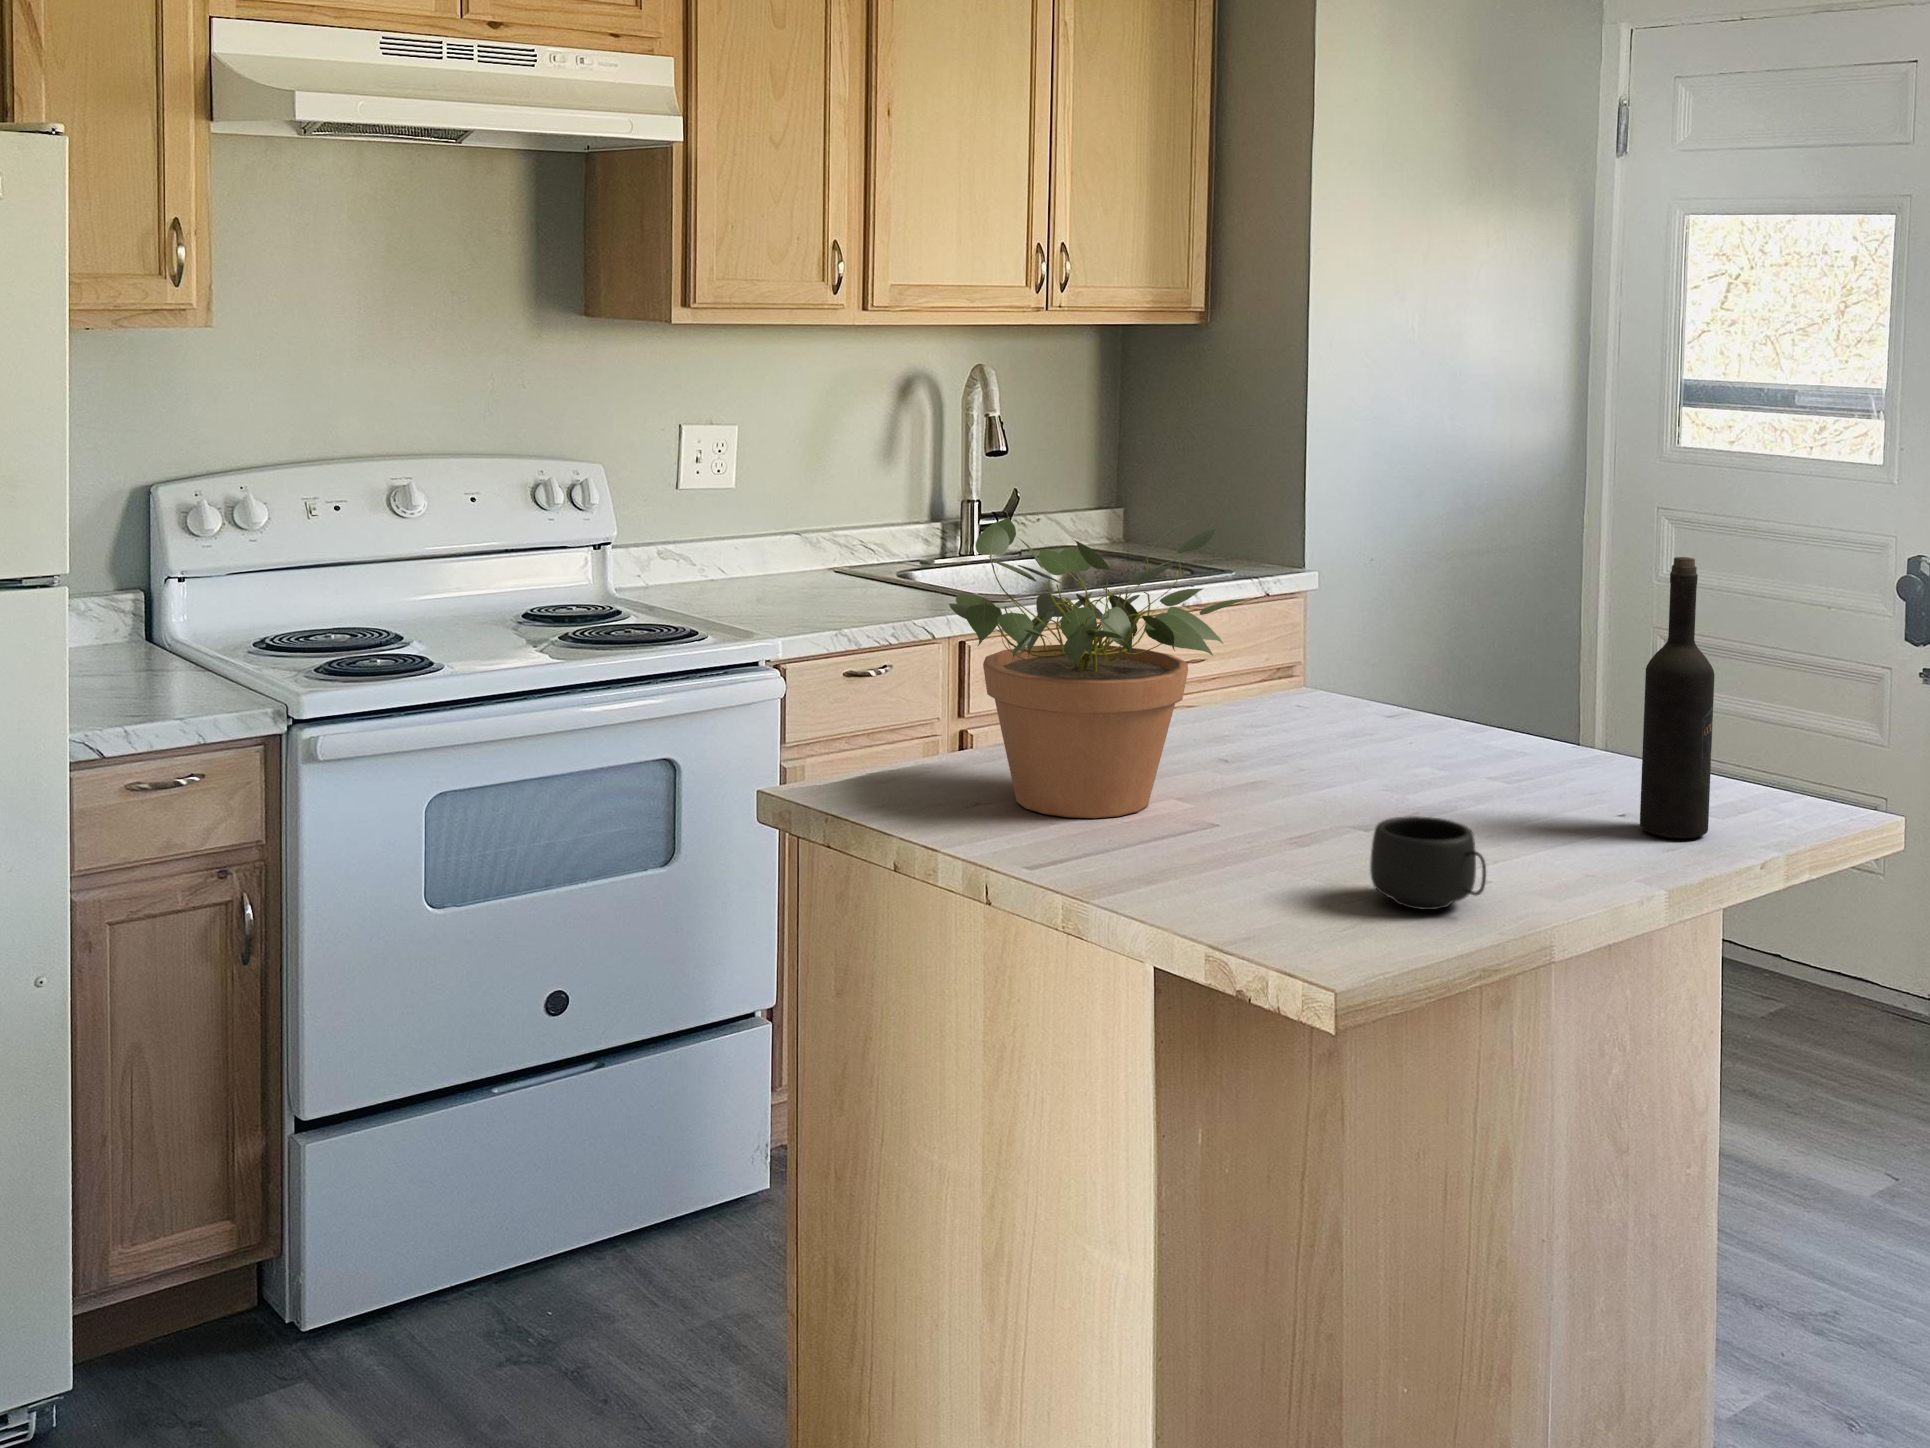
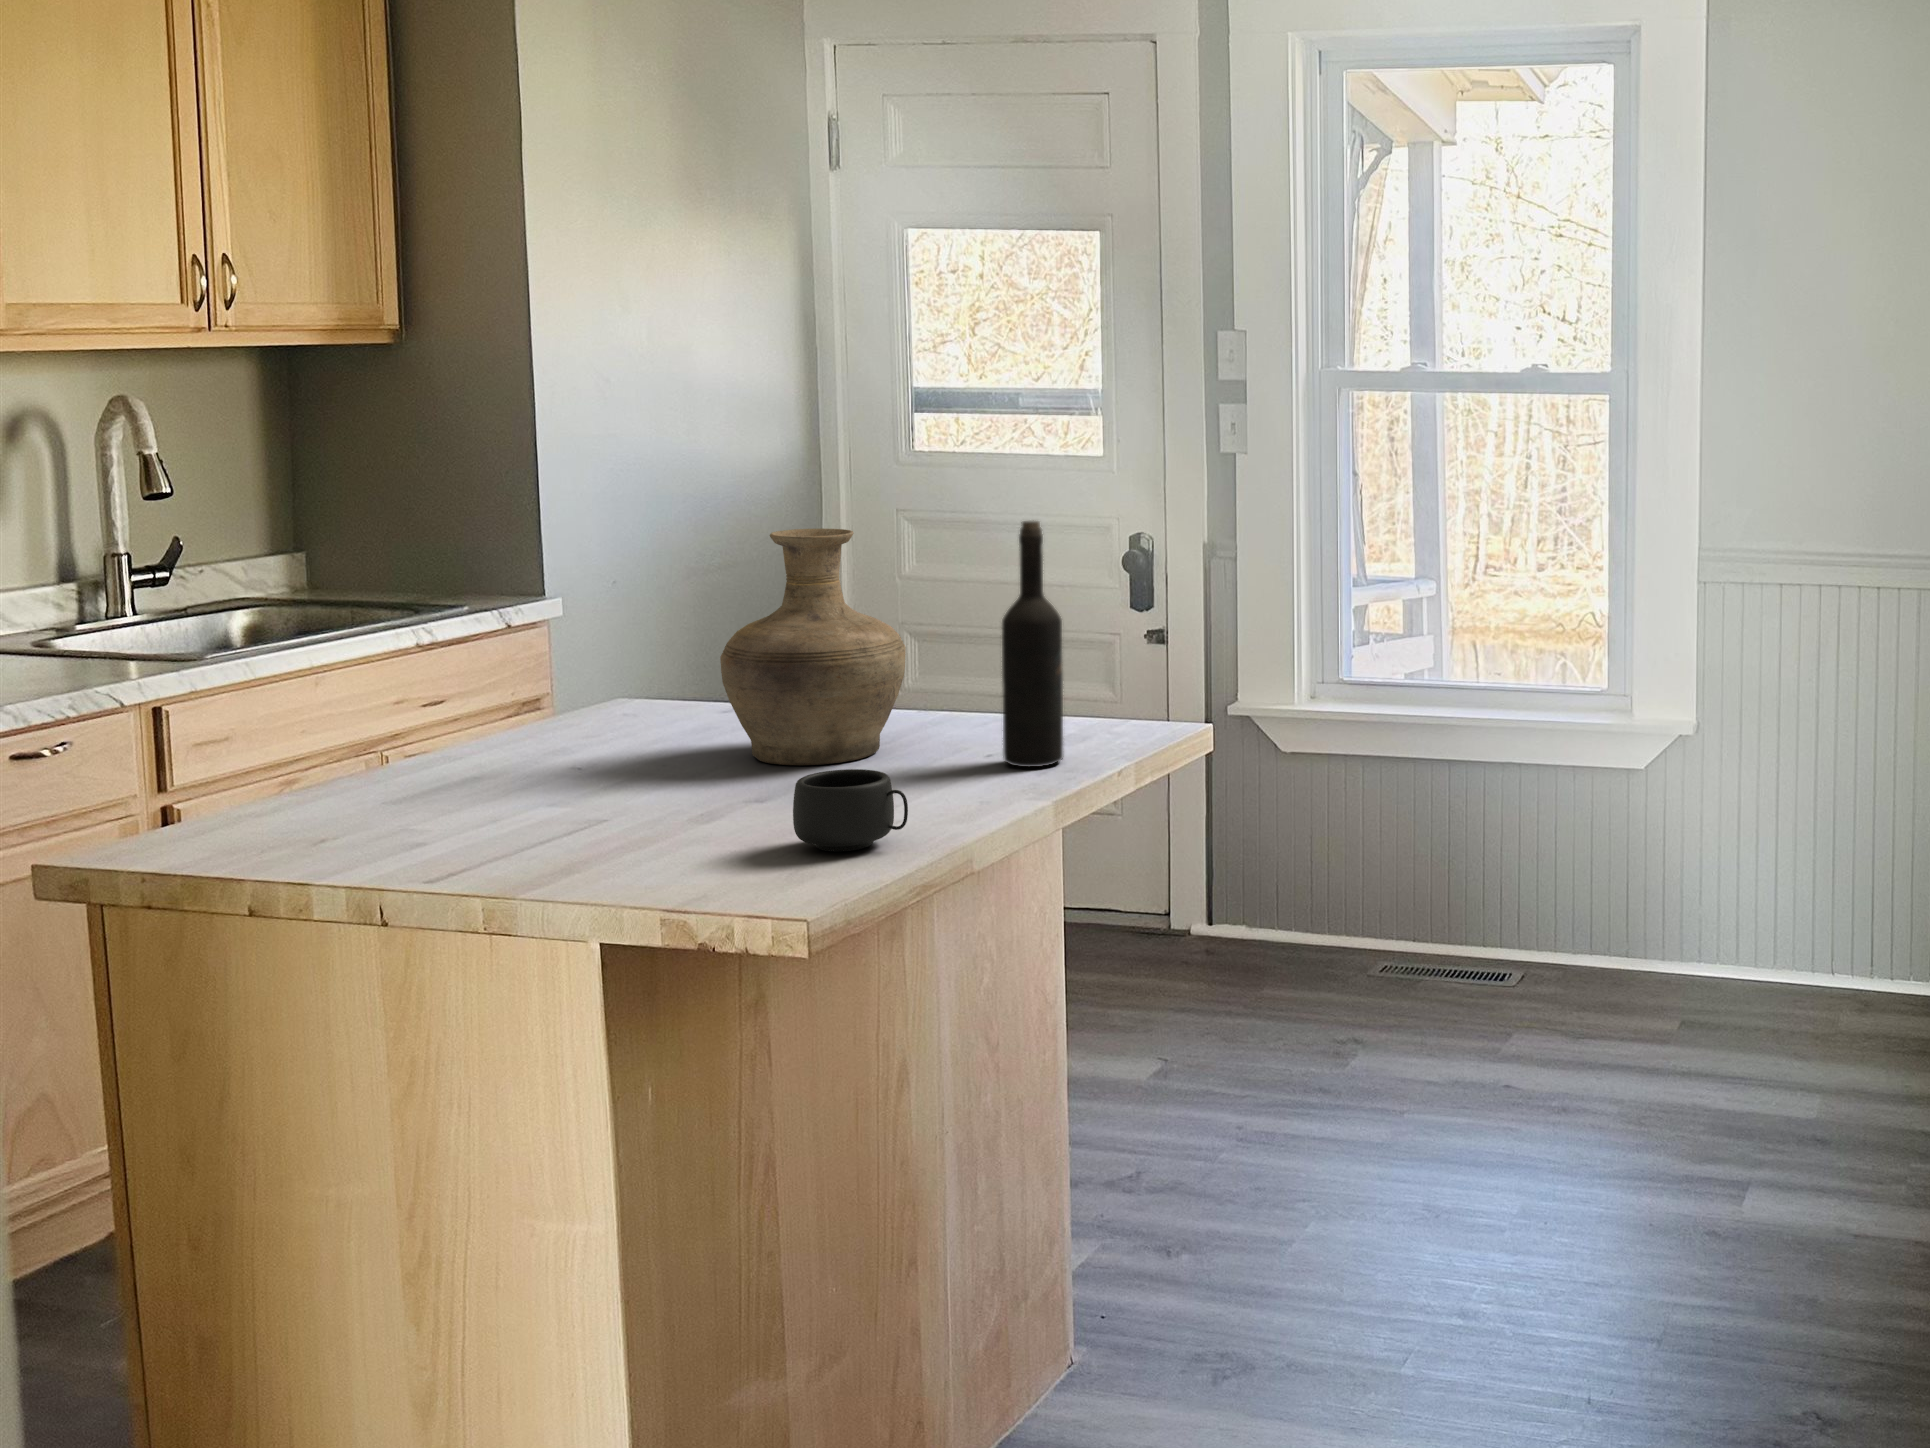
potted plant: present [949,517,1248,818] -> none [263,523,610,837]
vase: none [1365,542,1554,797] -> present [720,528,906,765]

